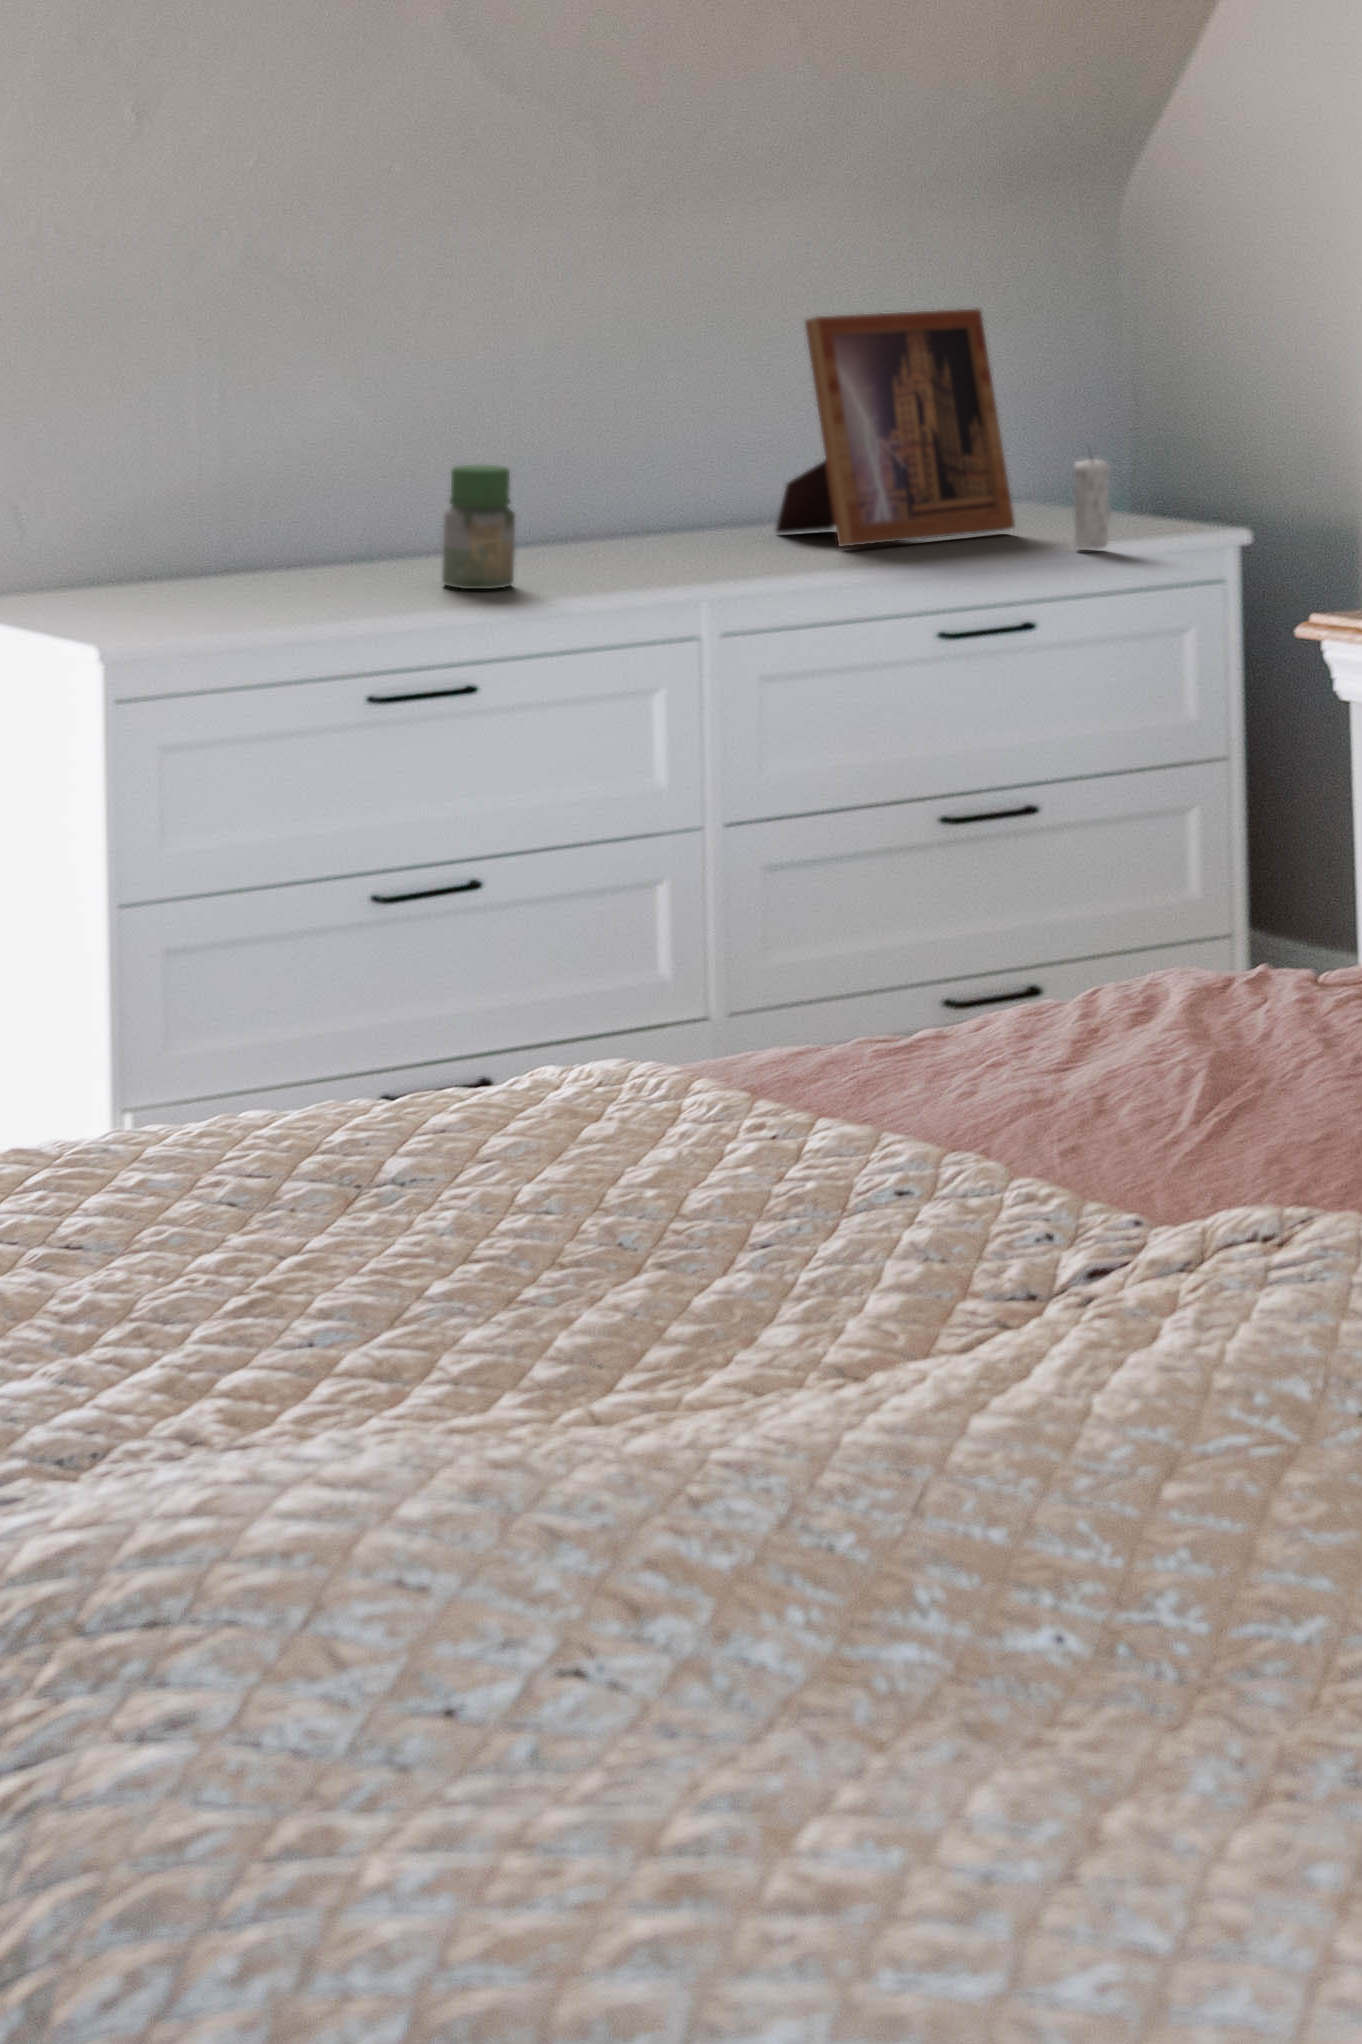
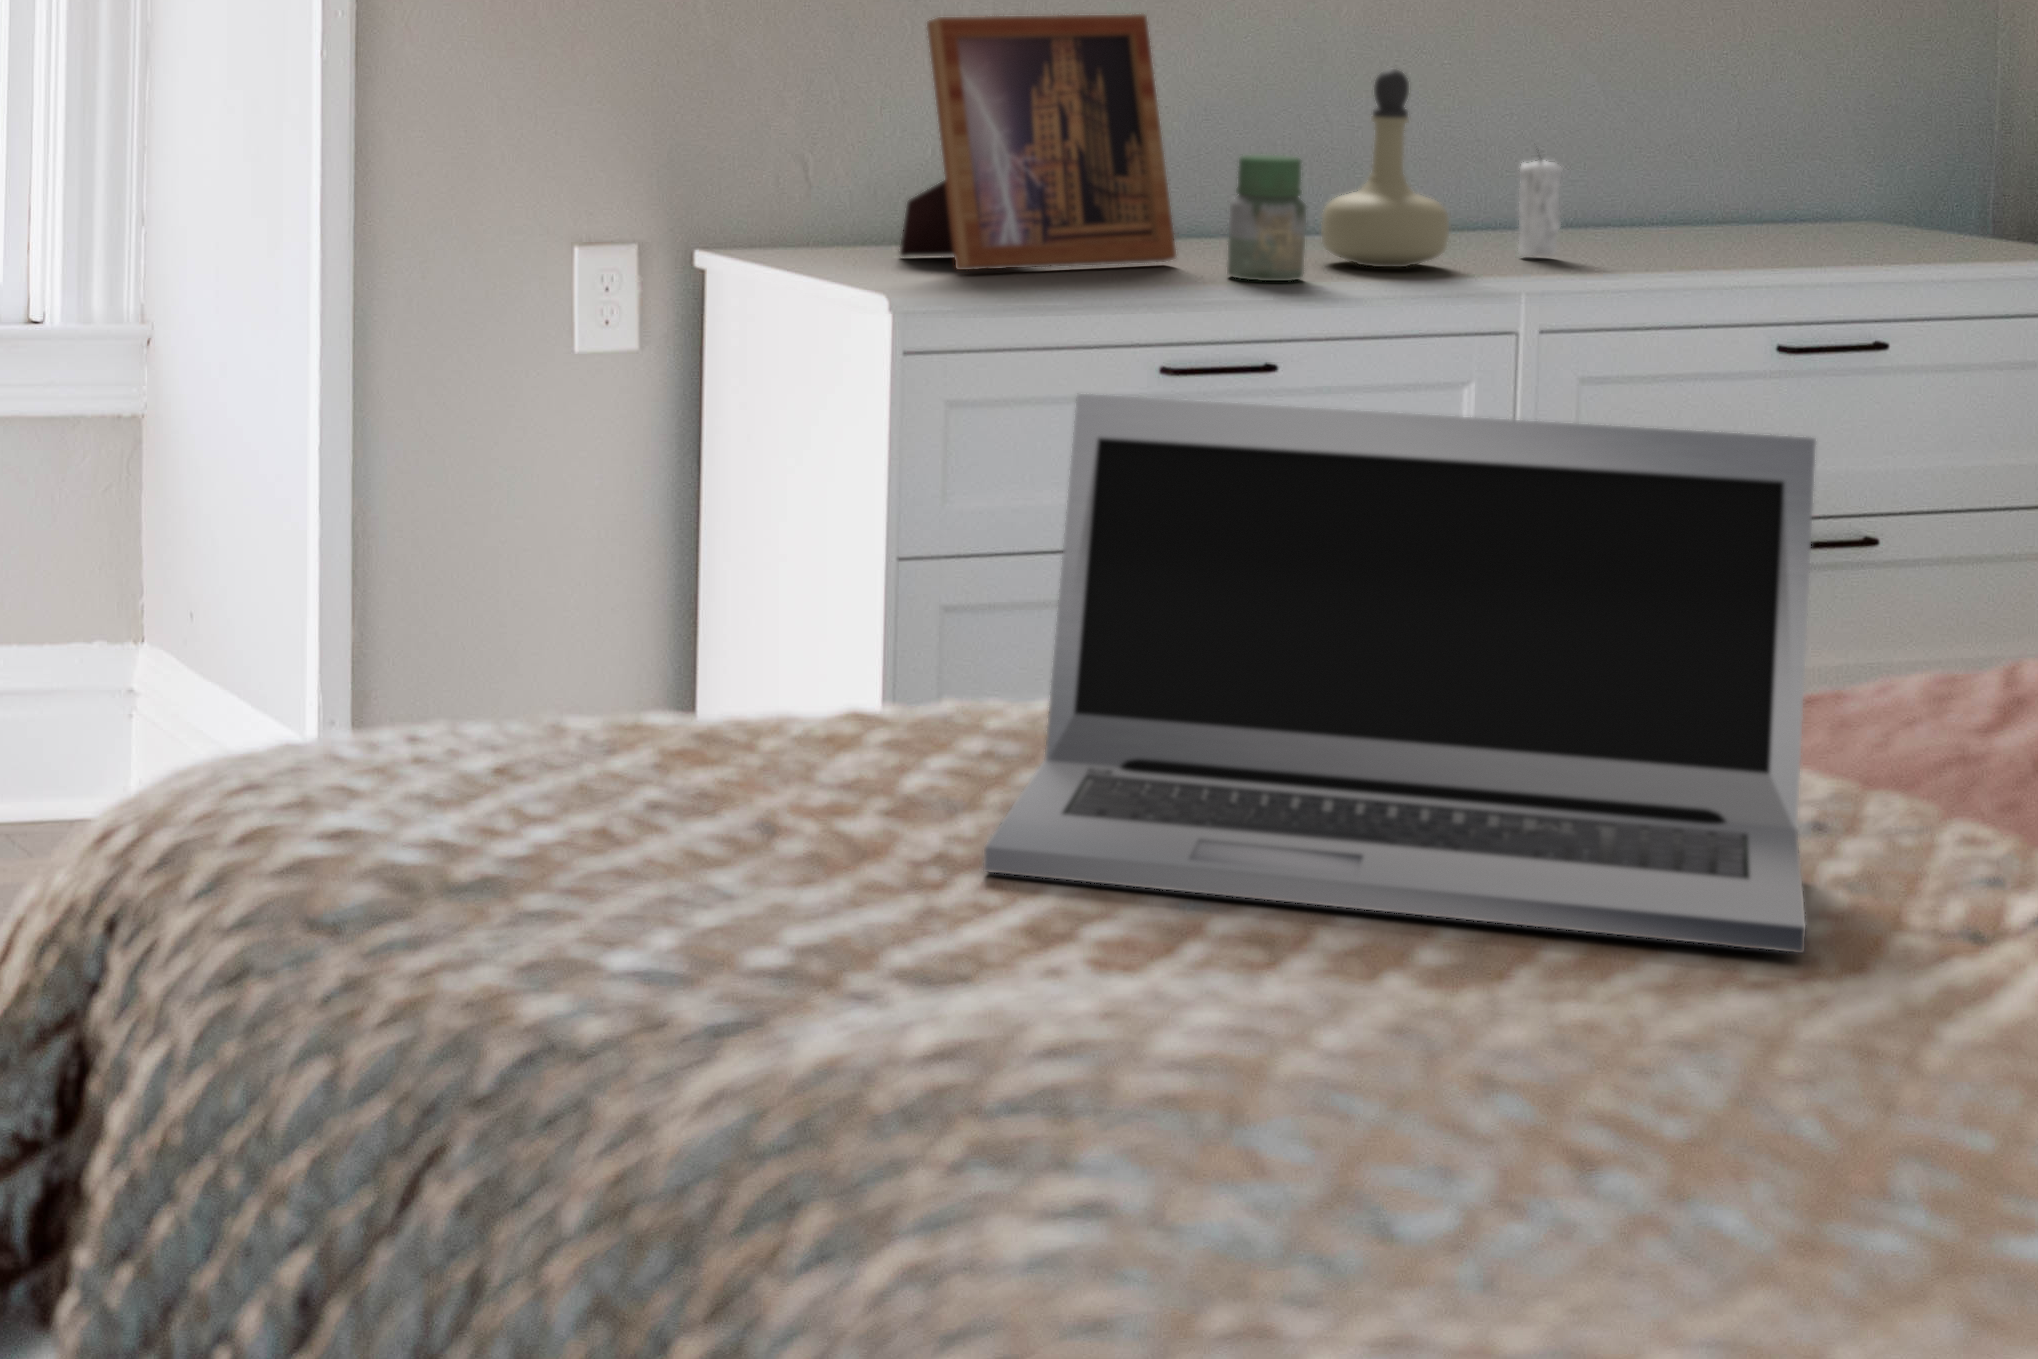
picture frame: present [776,309,1015,546] -> present [900,14,1176,270]
perfume bottle: none [532,376,650,568] -> present [1321,69,1449,267]
candle: present [1074,449,1111,550] -> present [1518,159,1562,256]
laptop: none [134,834,884,1350] -> present [983,394,1816,953]

